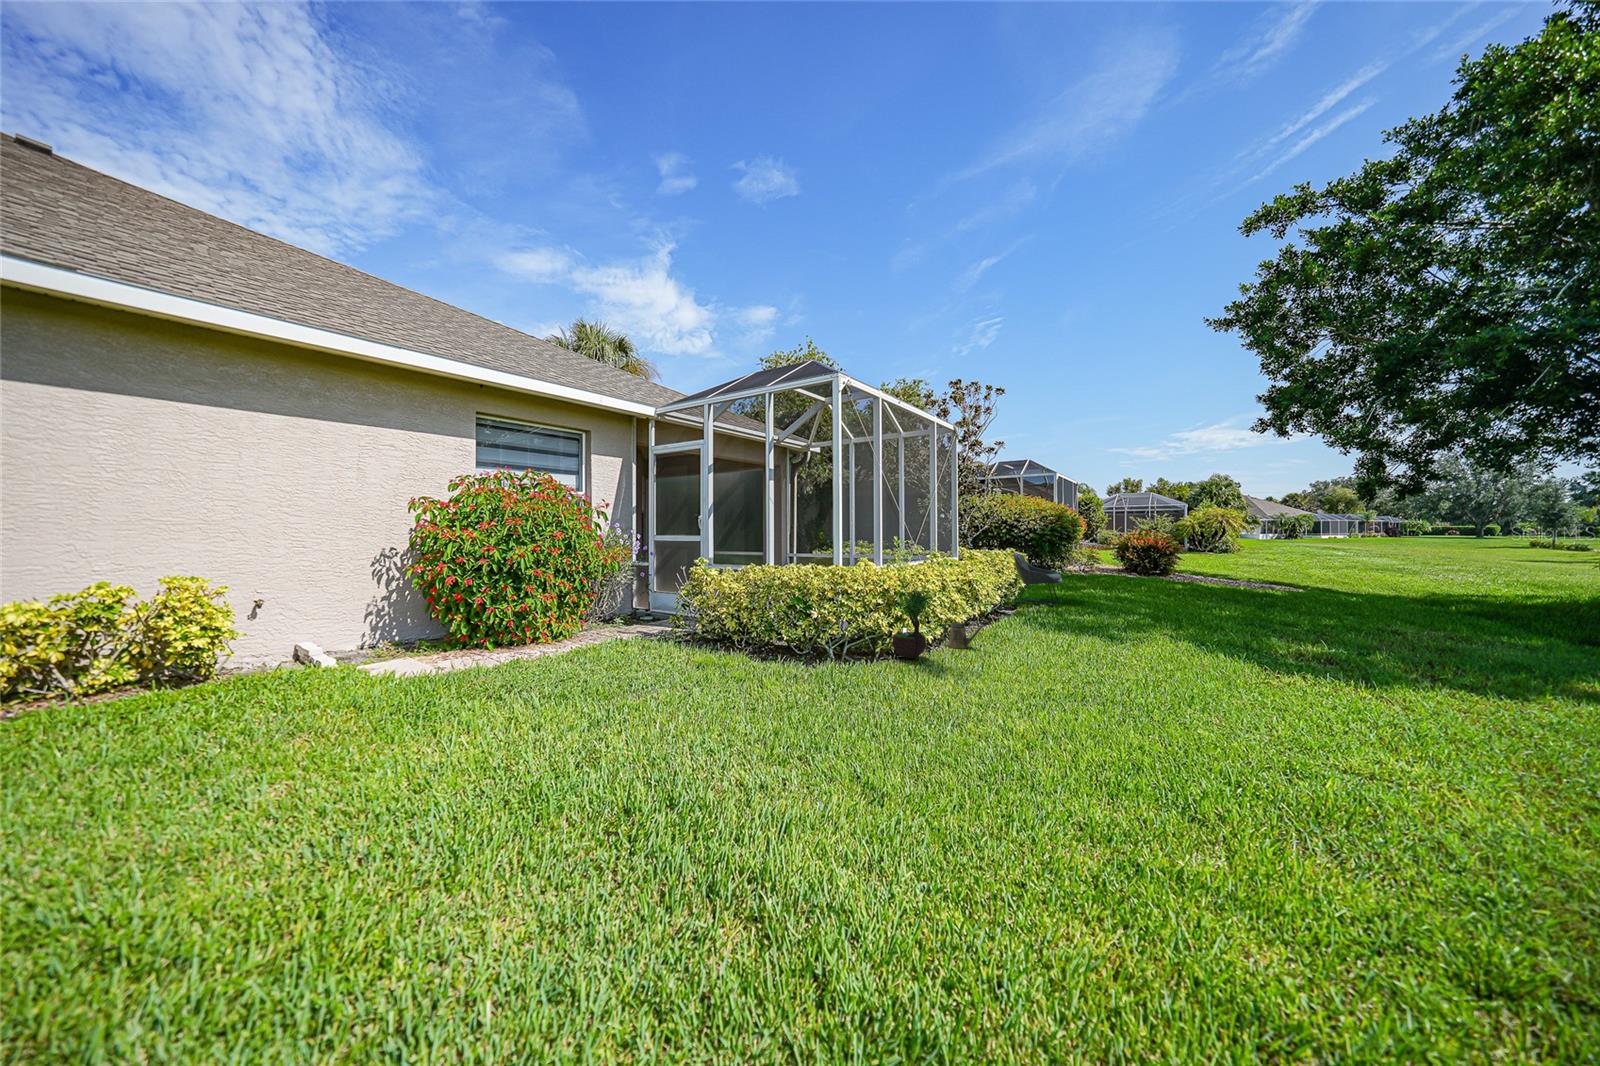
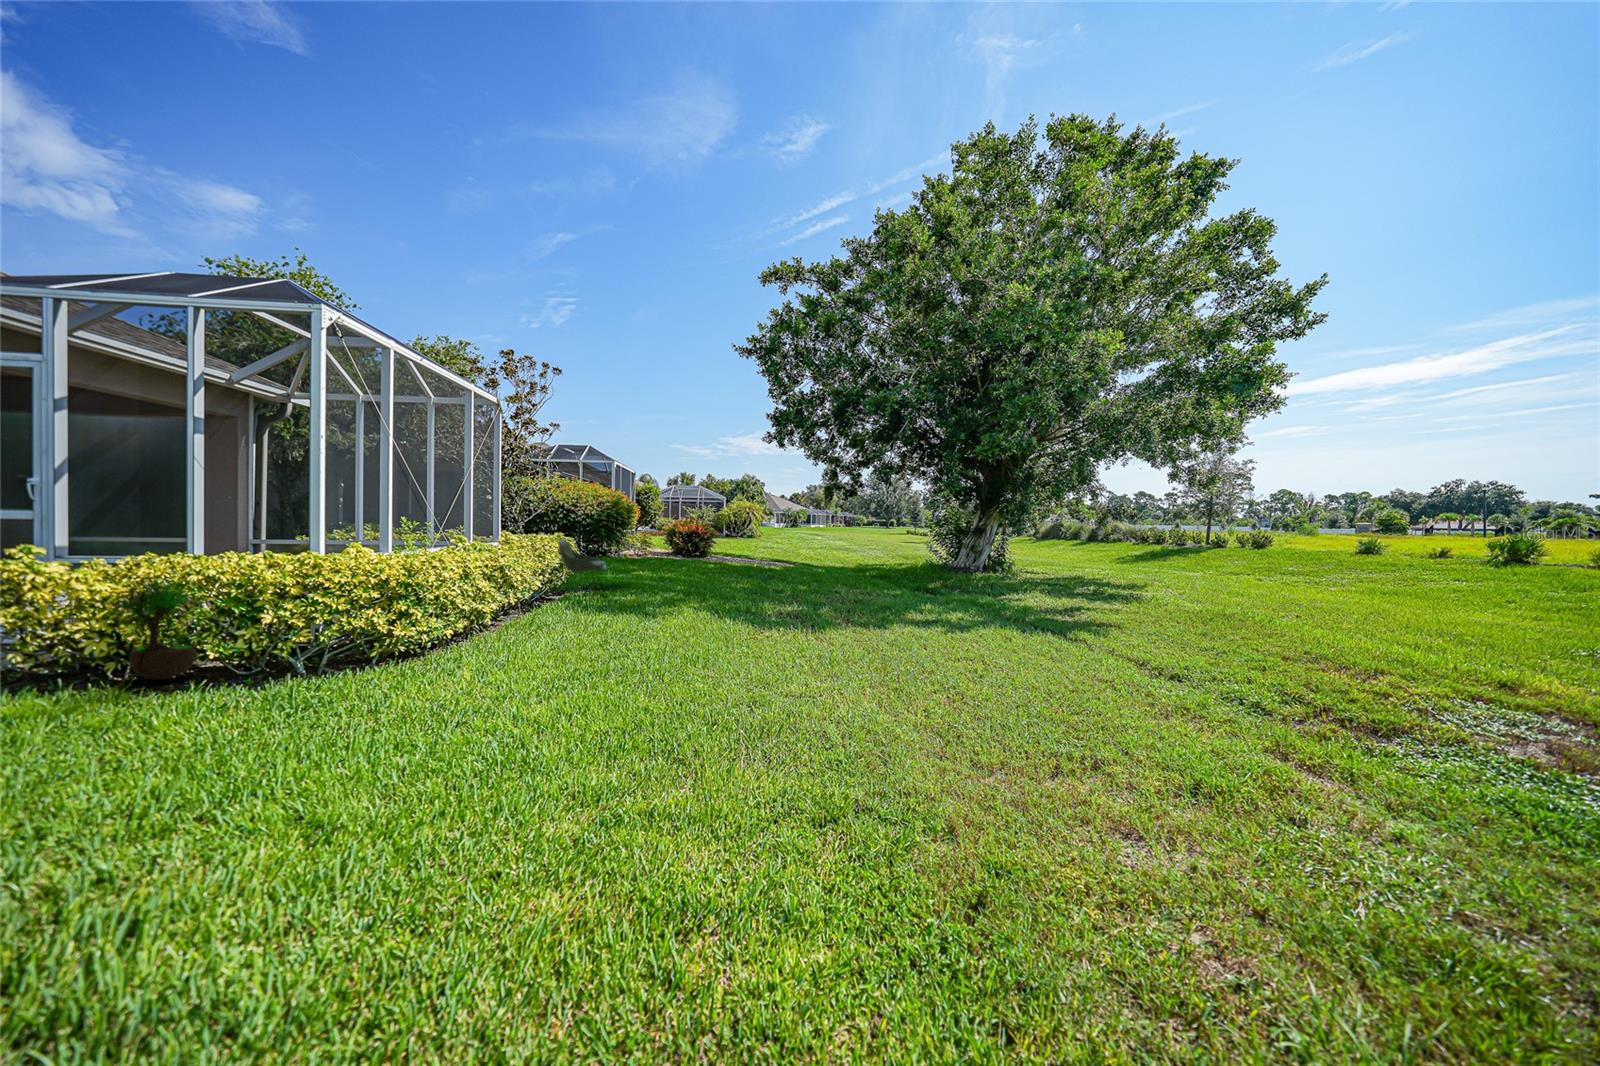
potted tree: present [893,587,935,658] -> present [109,580,197,679]
watering can: present [944,623,985,649] -> none [465,614,512,642]

